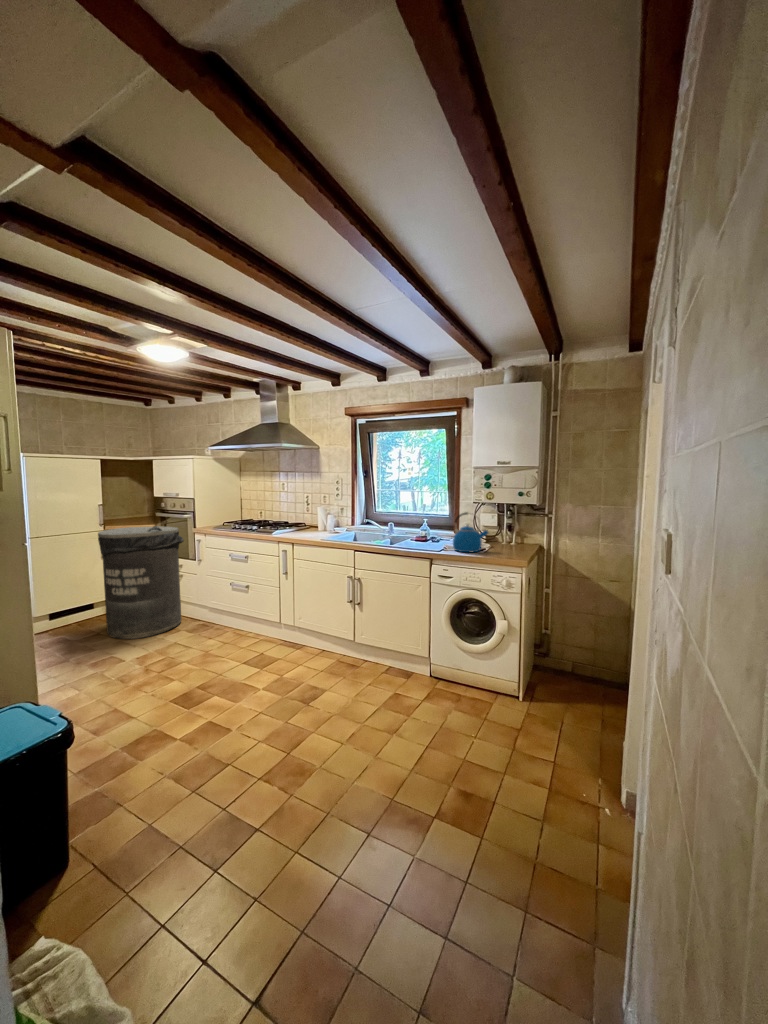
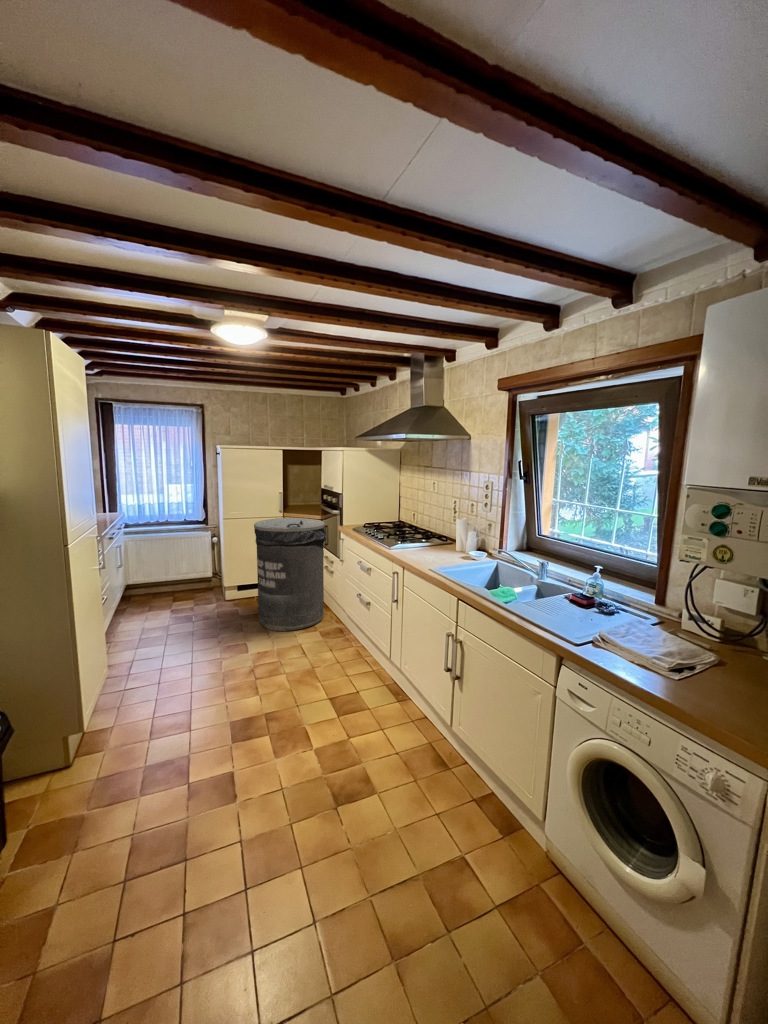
kettle: present [453,512,488,552] -> none [613,580,705,669]

